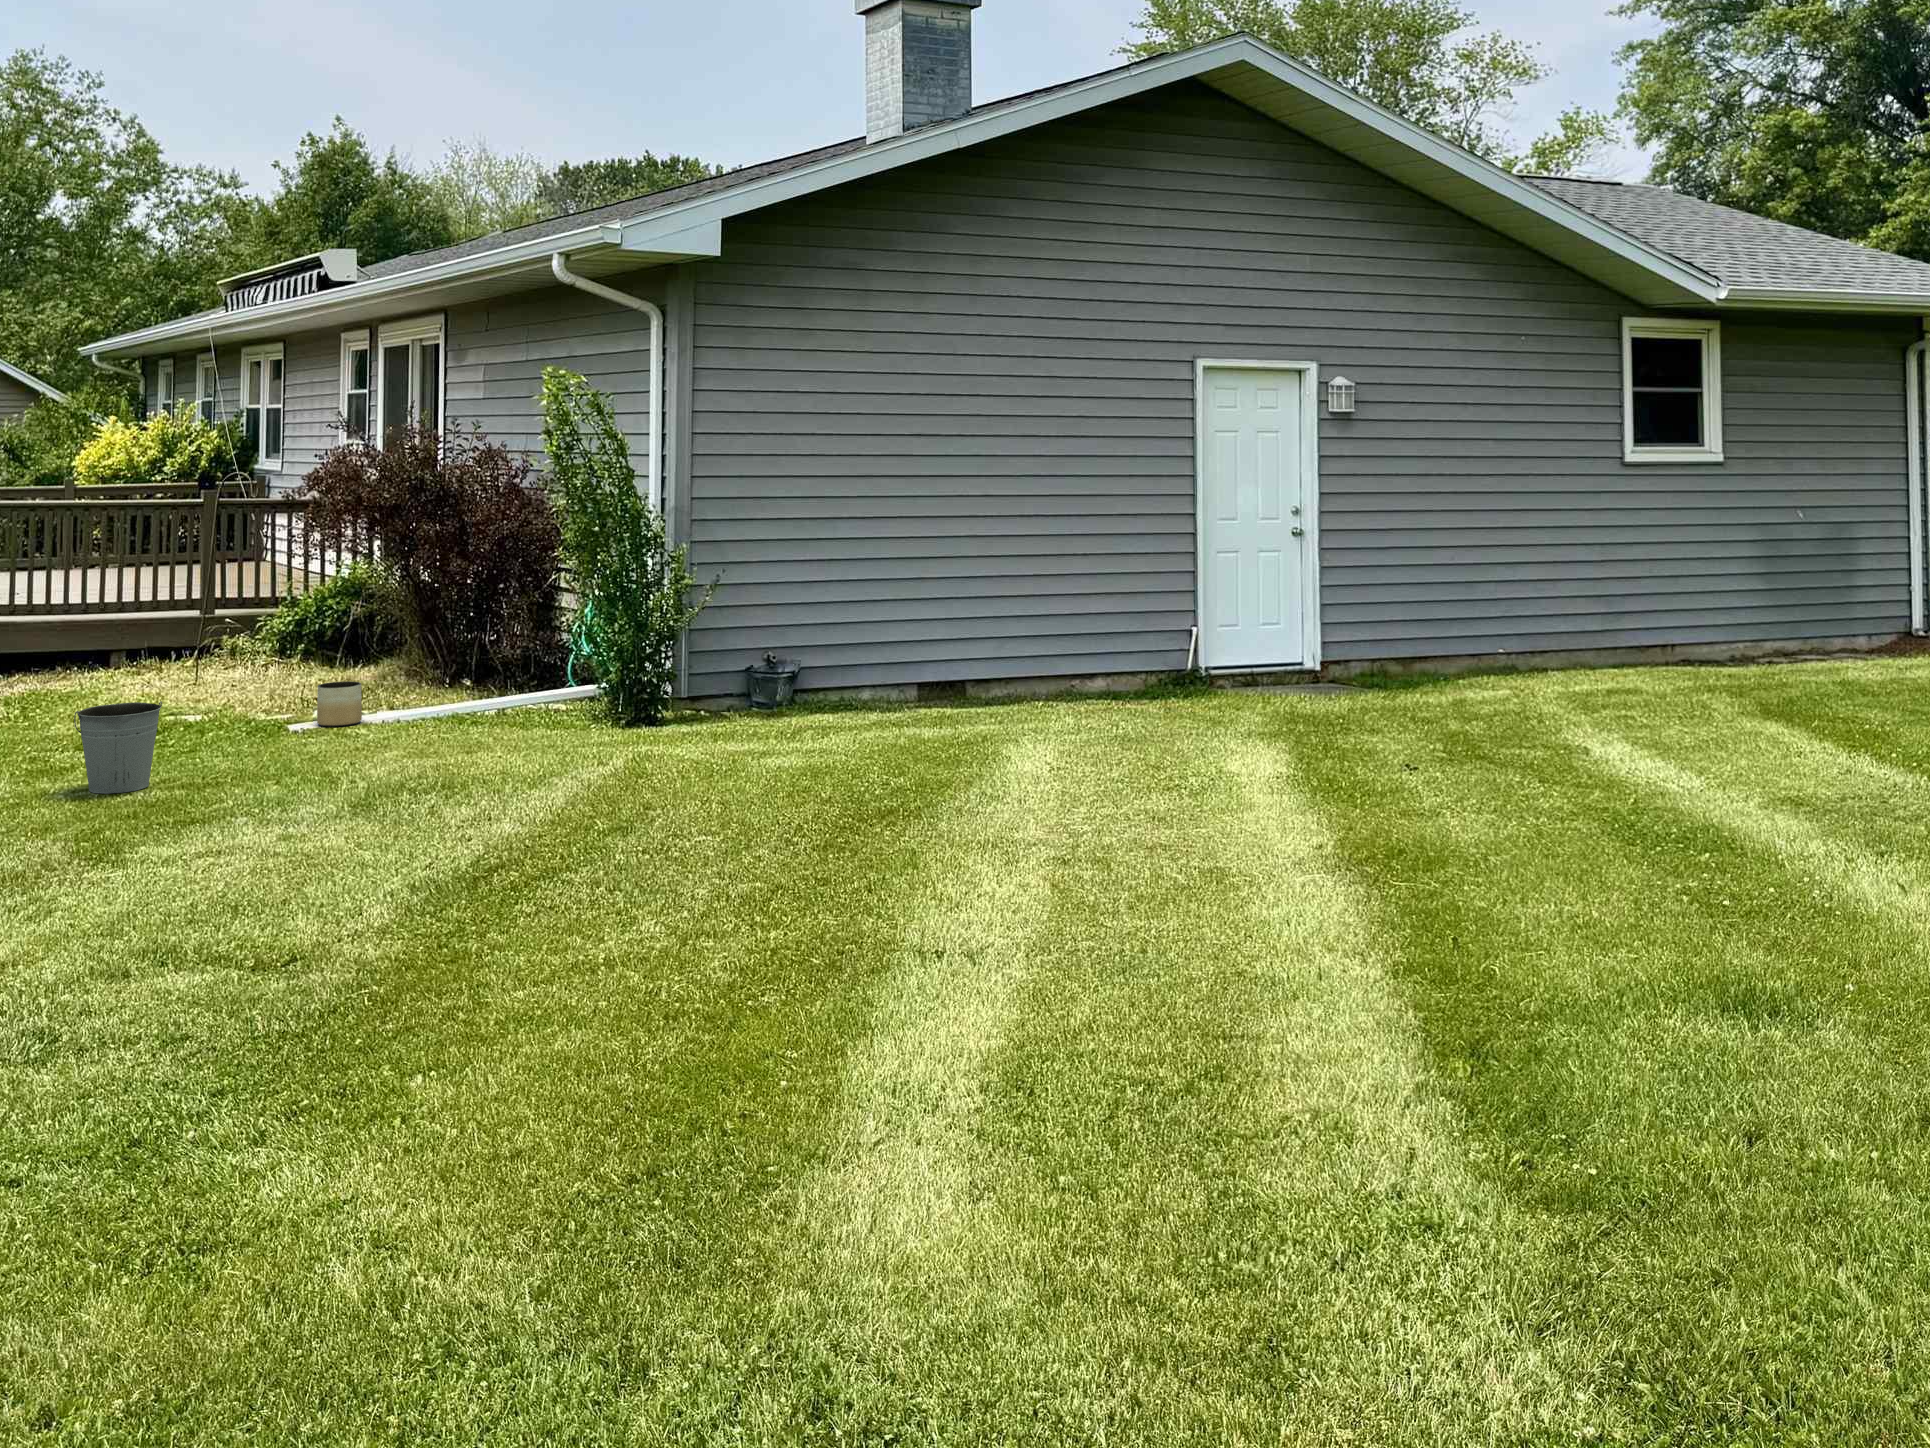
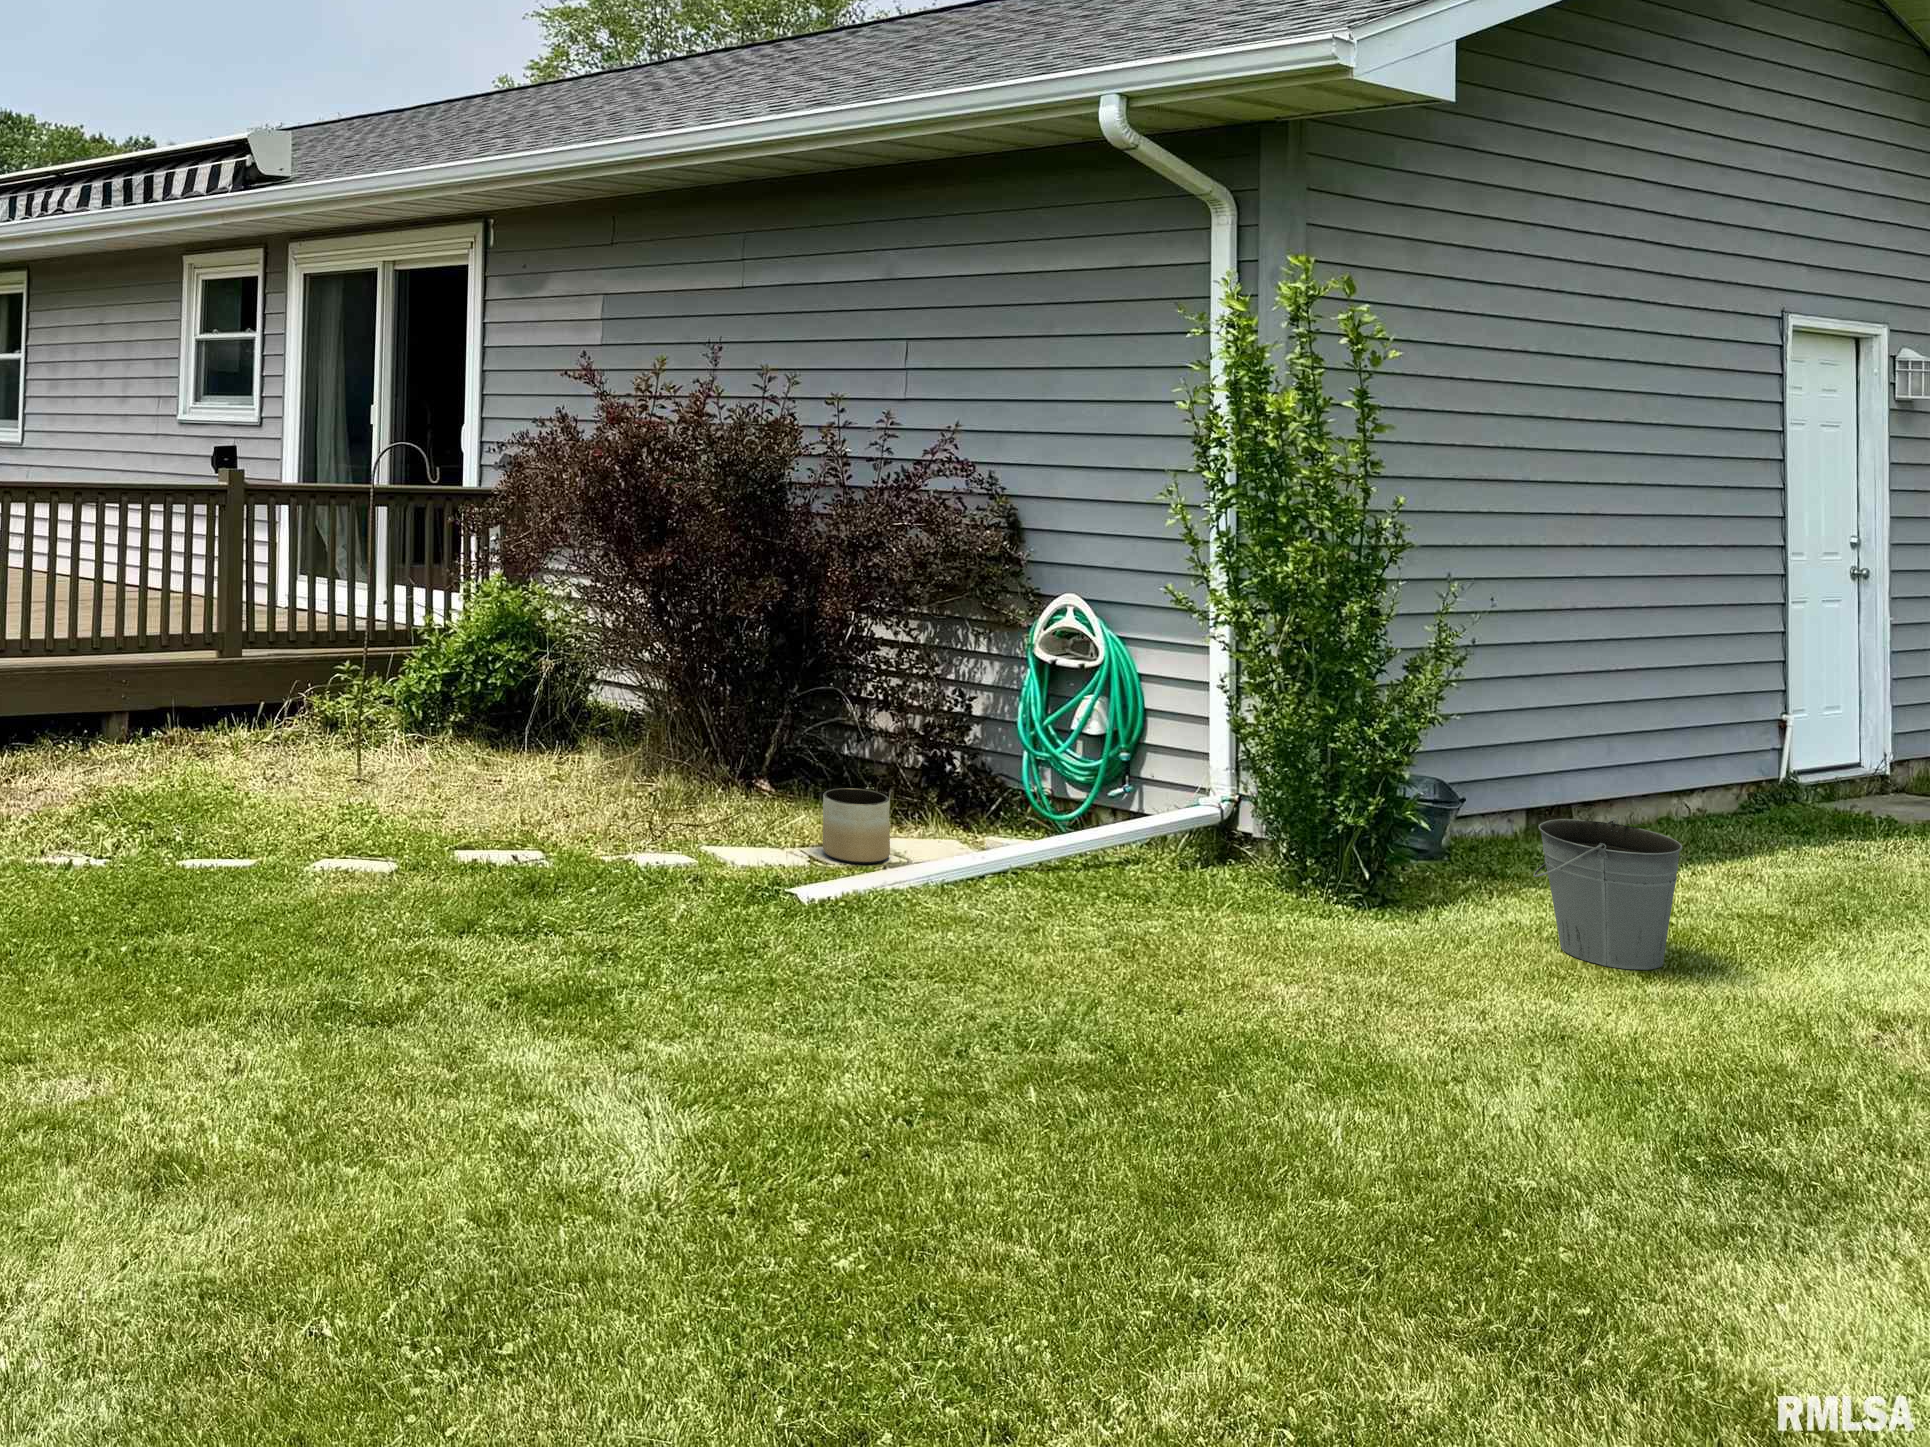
bucket: present [74,701,162,794] -> present [1534,817,1682,970]

